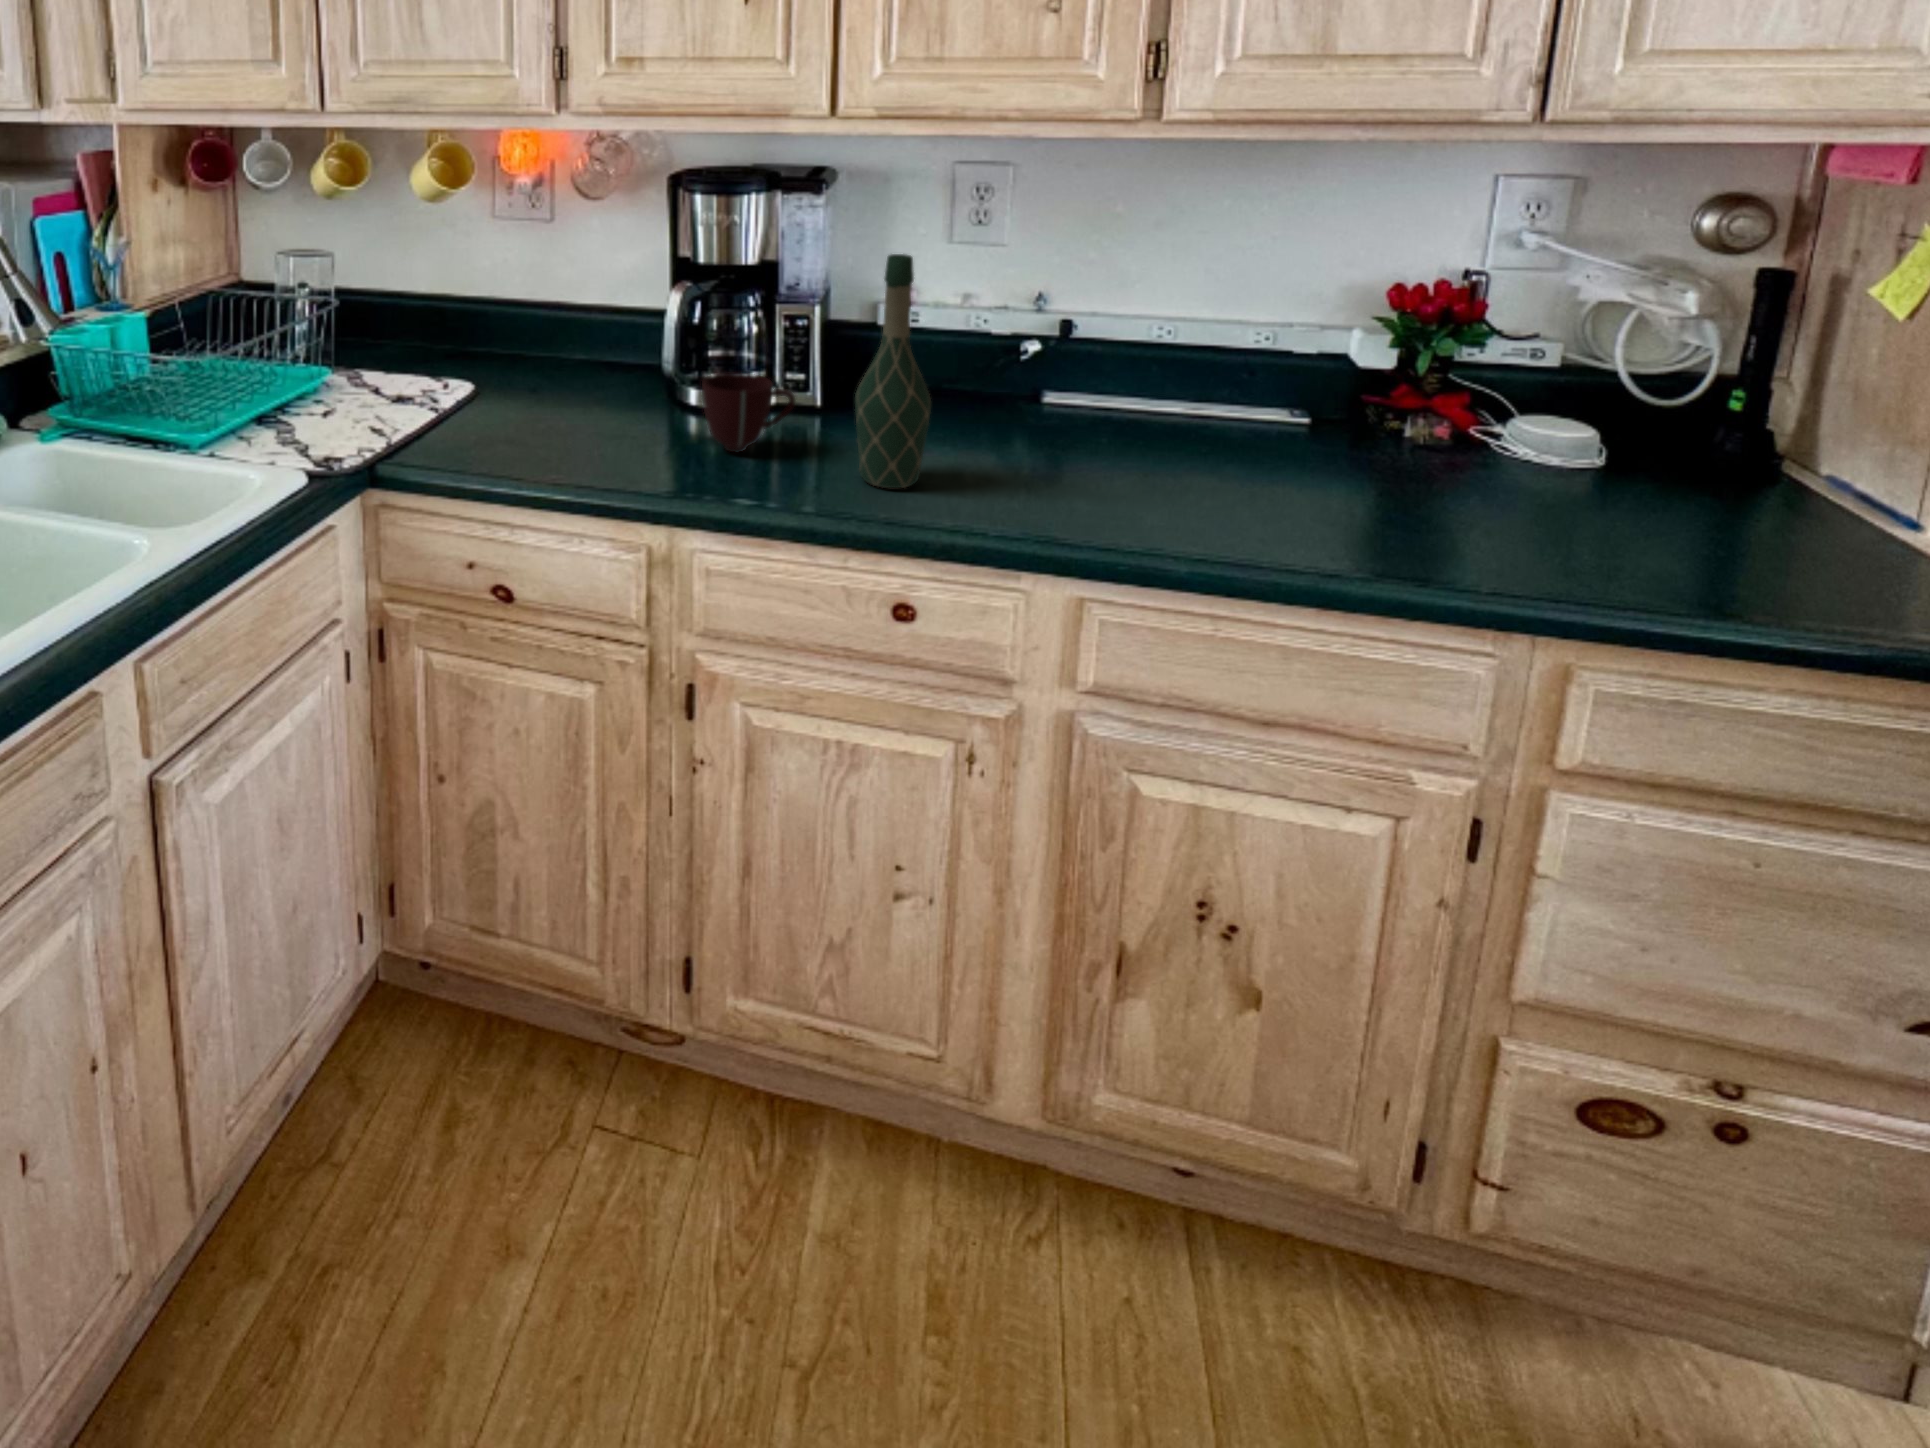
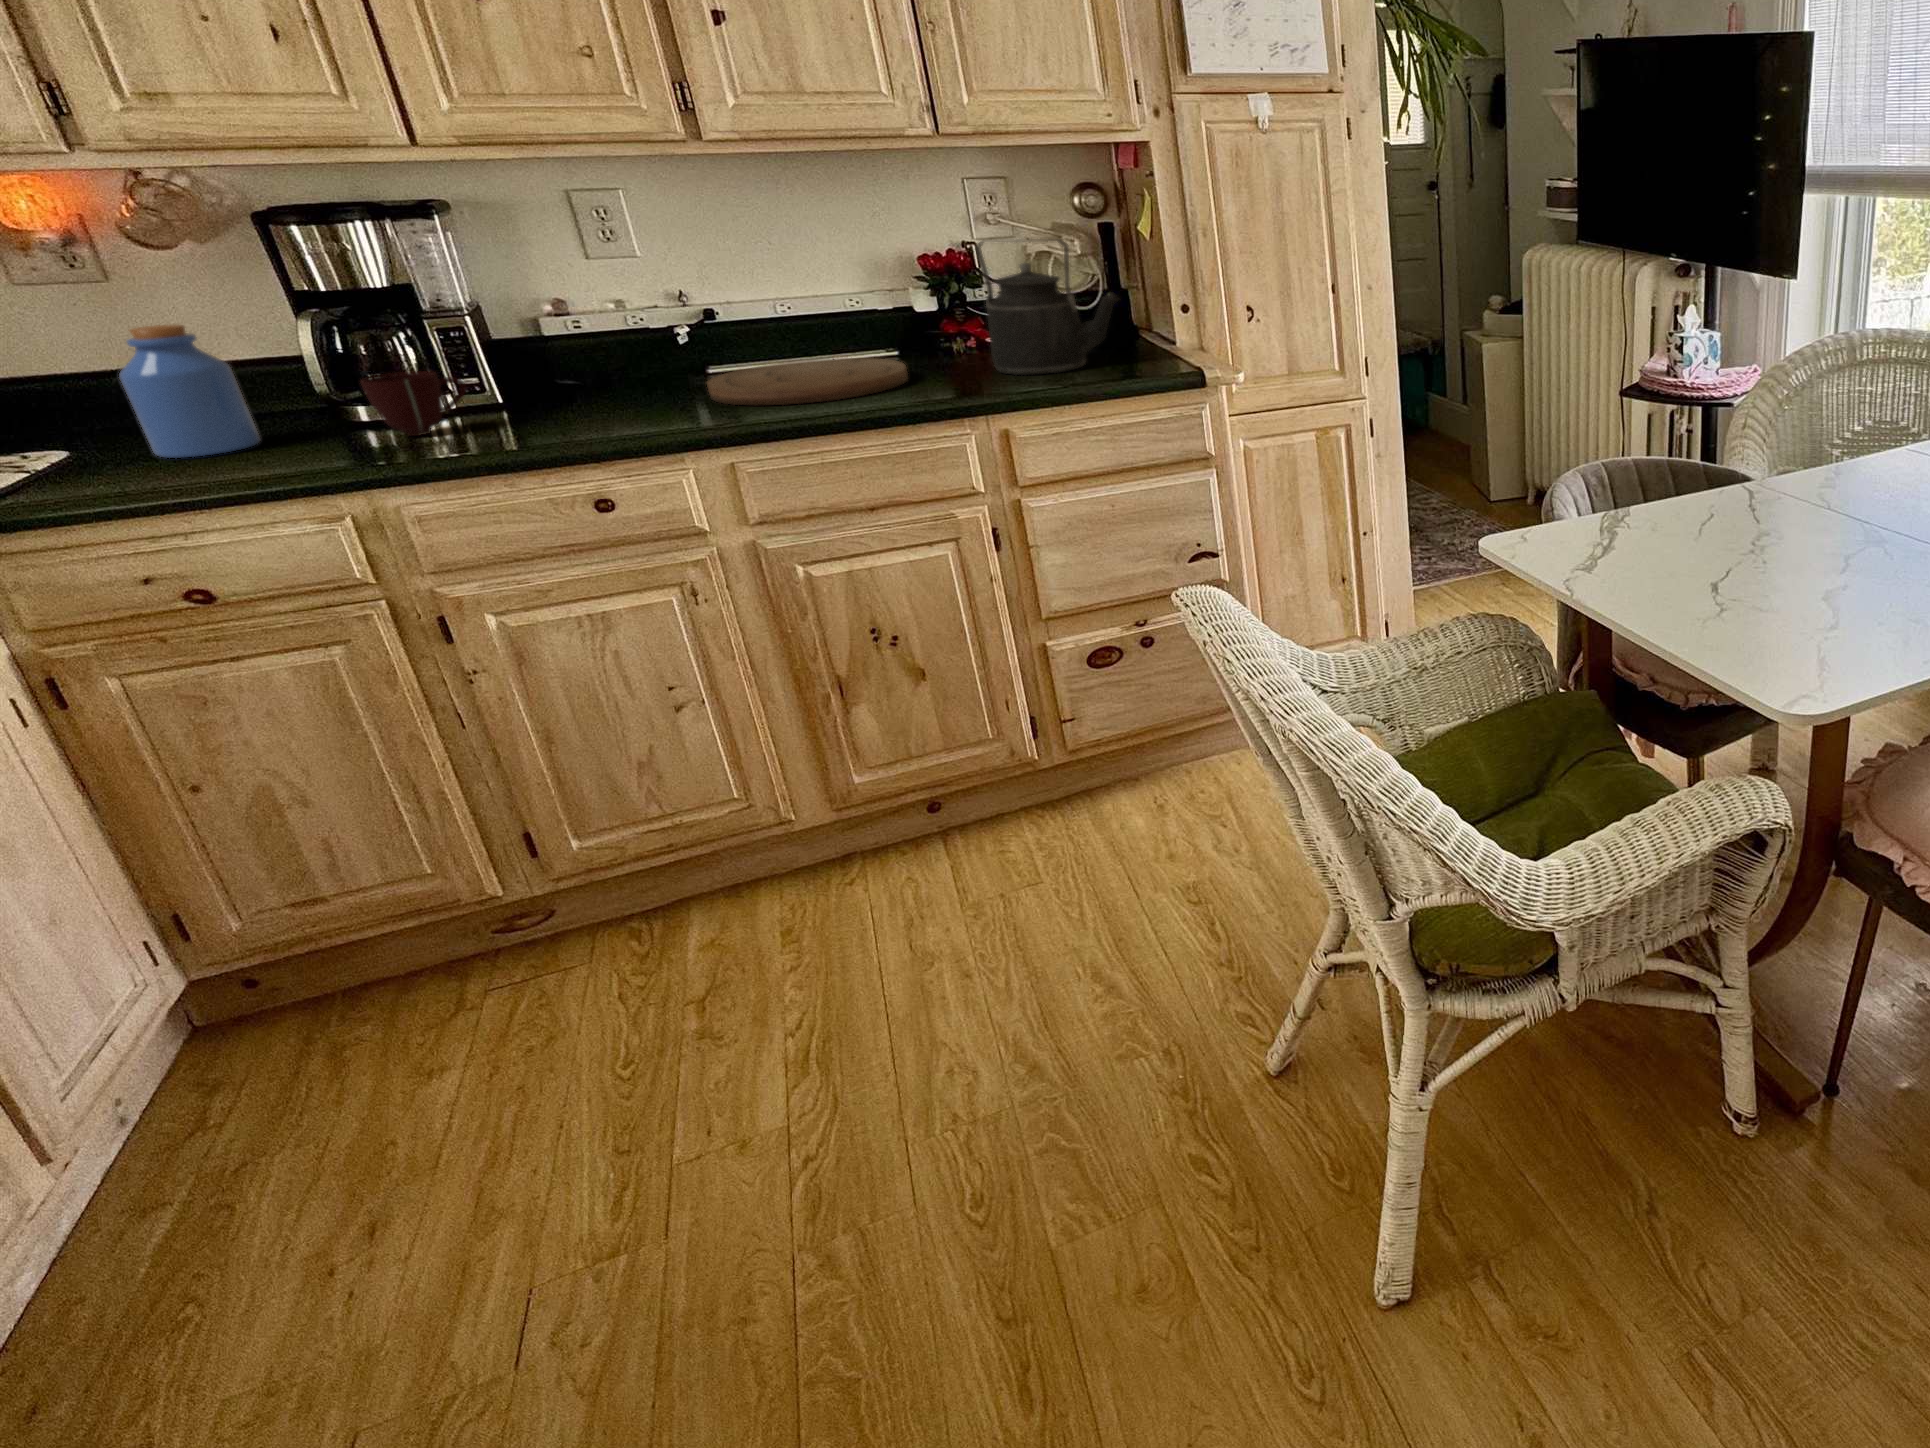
wine bottle: present [855,254,931,488] -> none [502,247,594,429]
jar: none [523,290,605,430] -> present [119,325,260,458]
kettle: none [1517,296,1878,558] -> present [976,239,1120,375]
cutting board: none [1054,416,1358,527] -> present [707,358,909,405]

